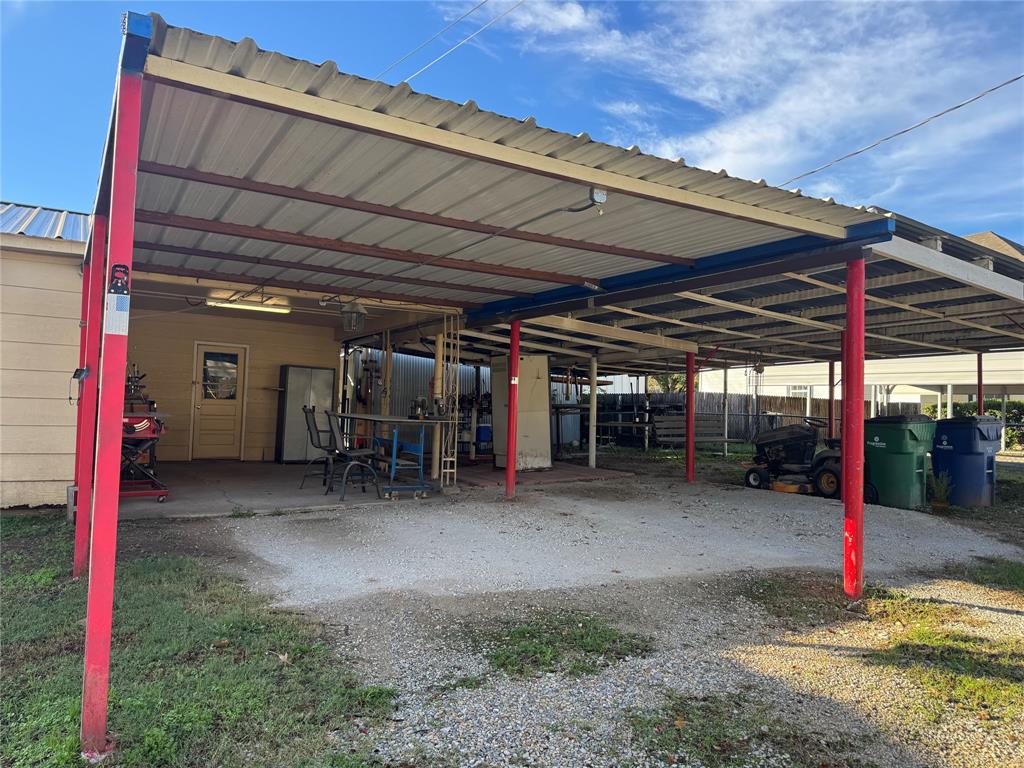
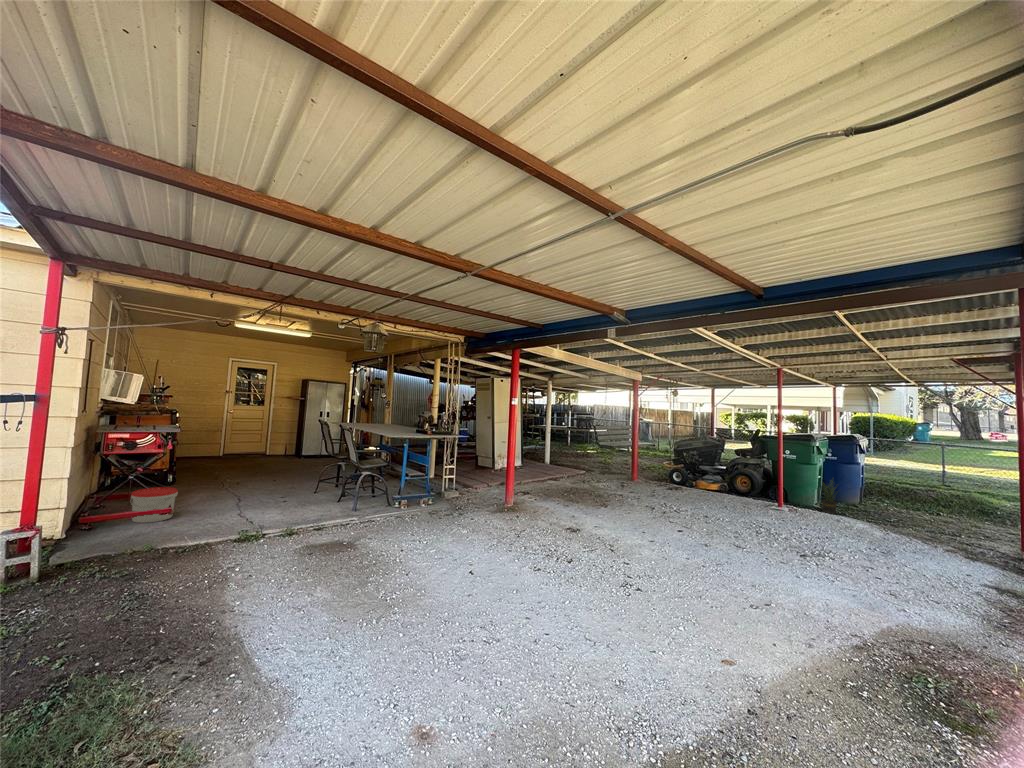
bucket: none [131,473,171,505] -> present [131,487,178,523]

